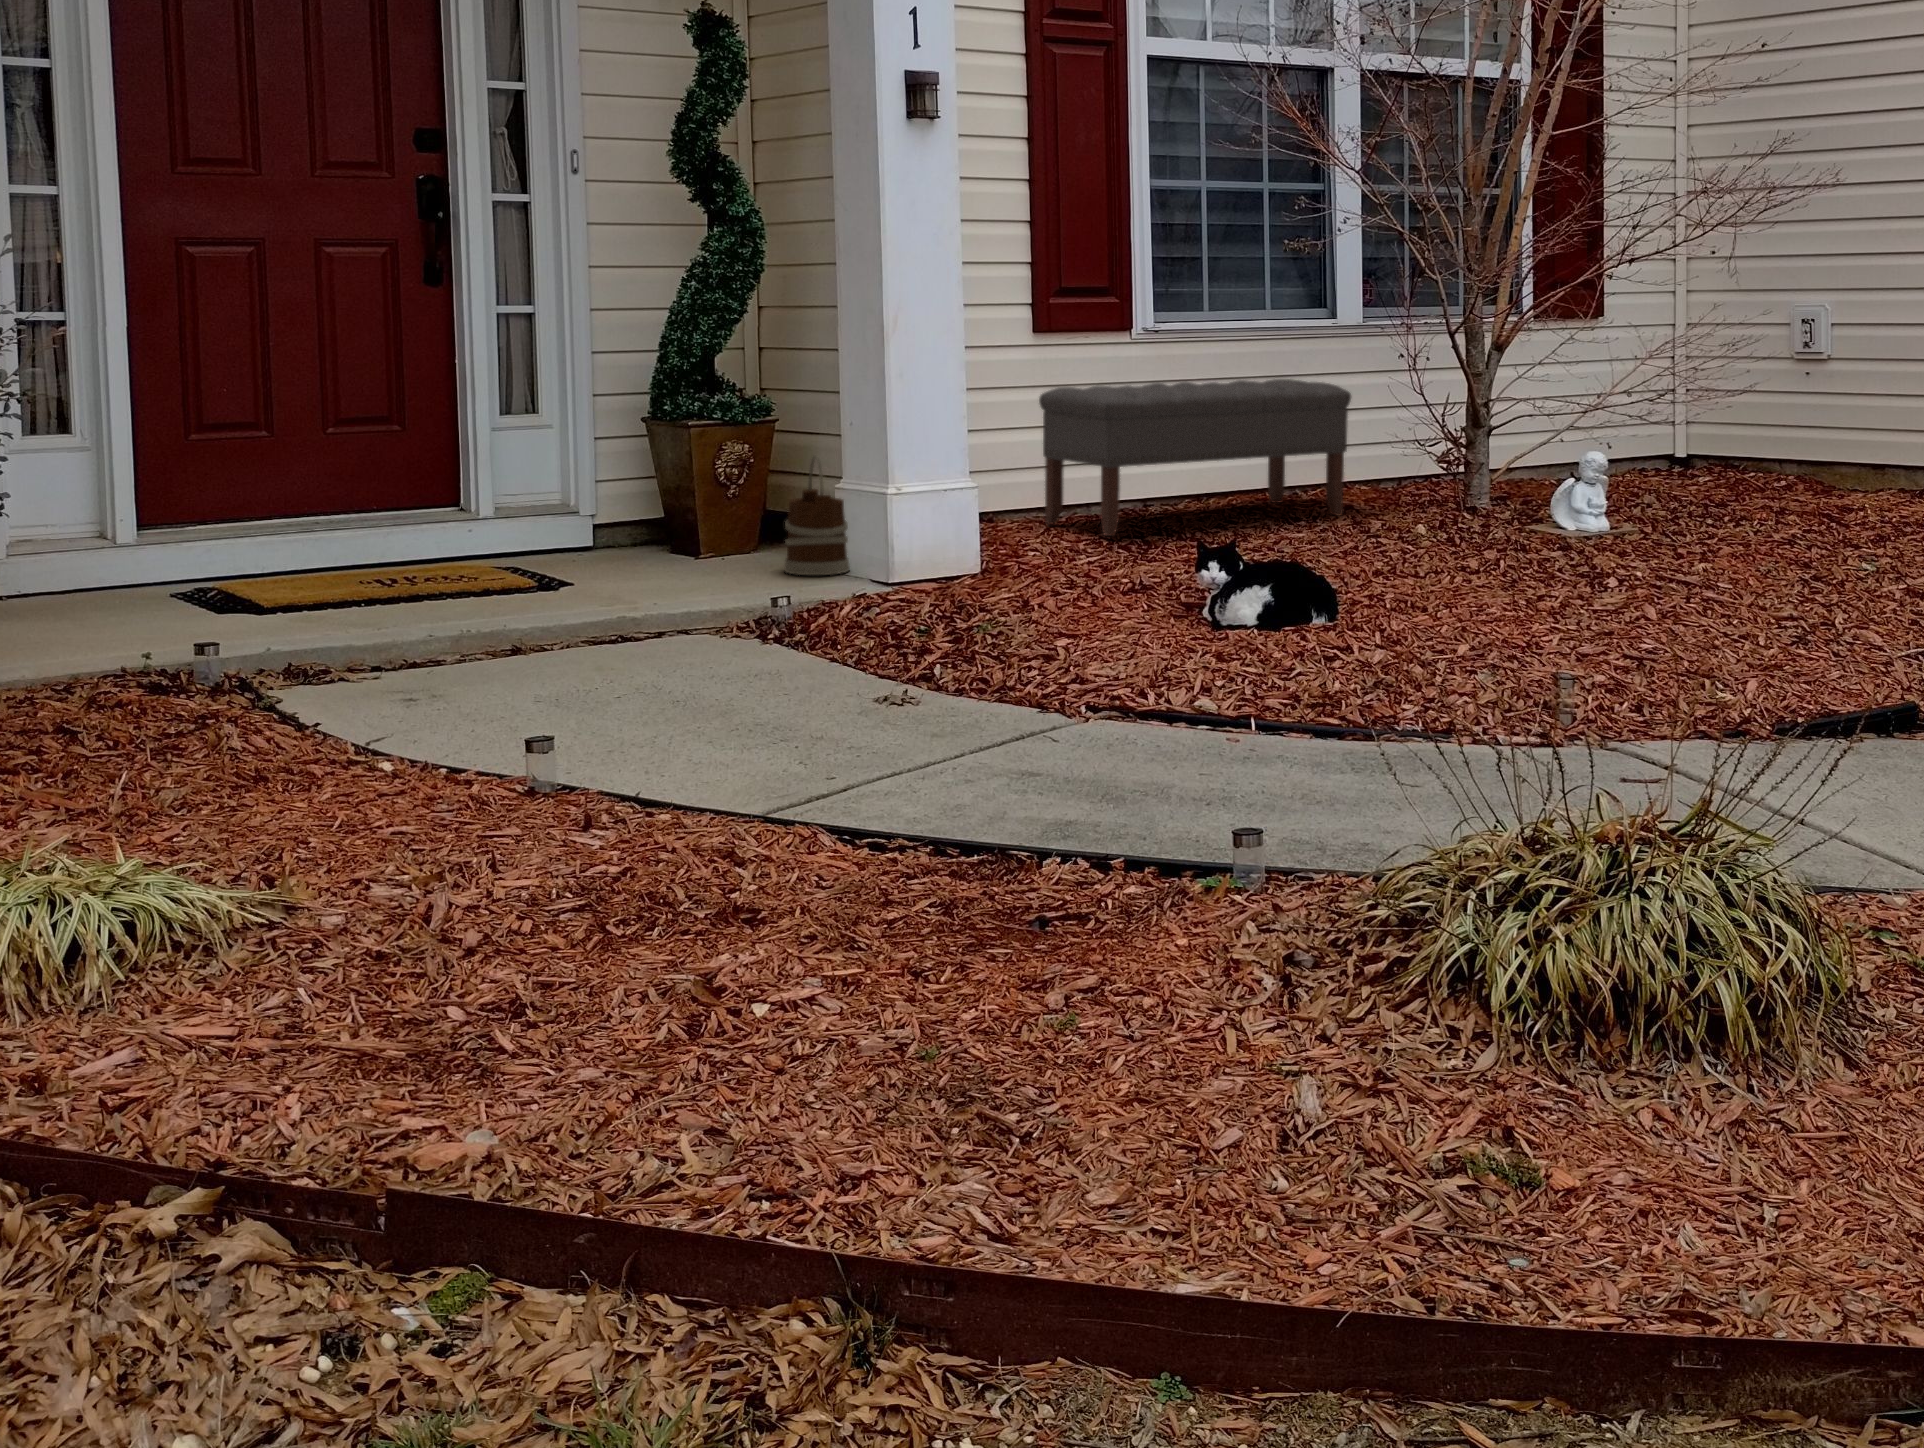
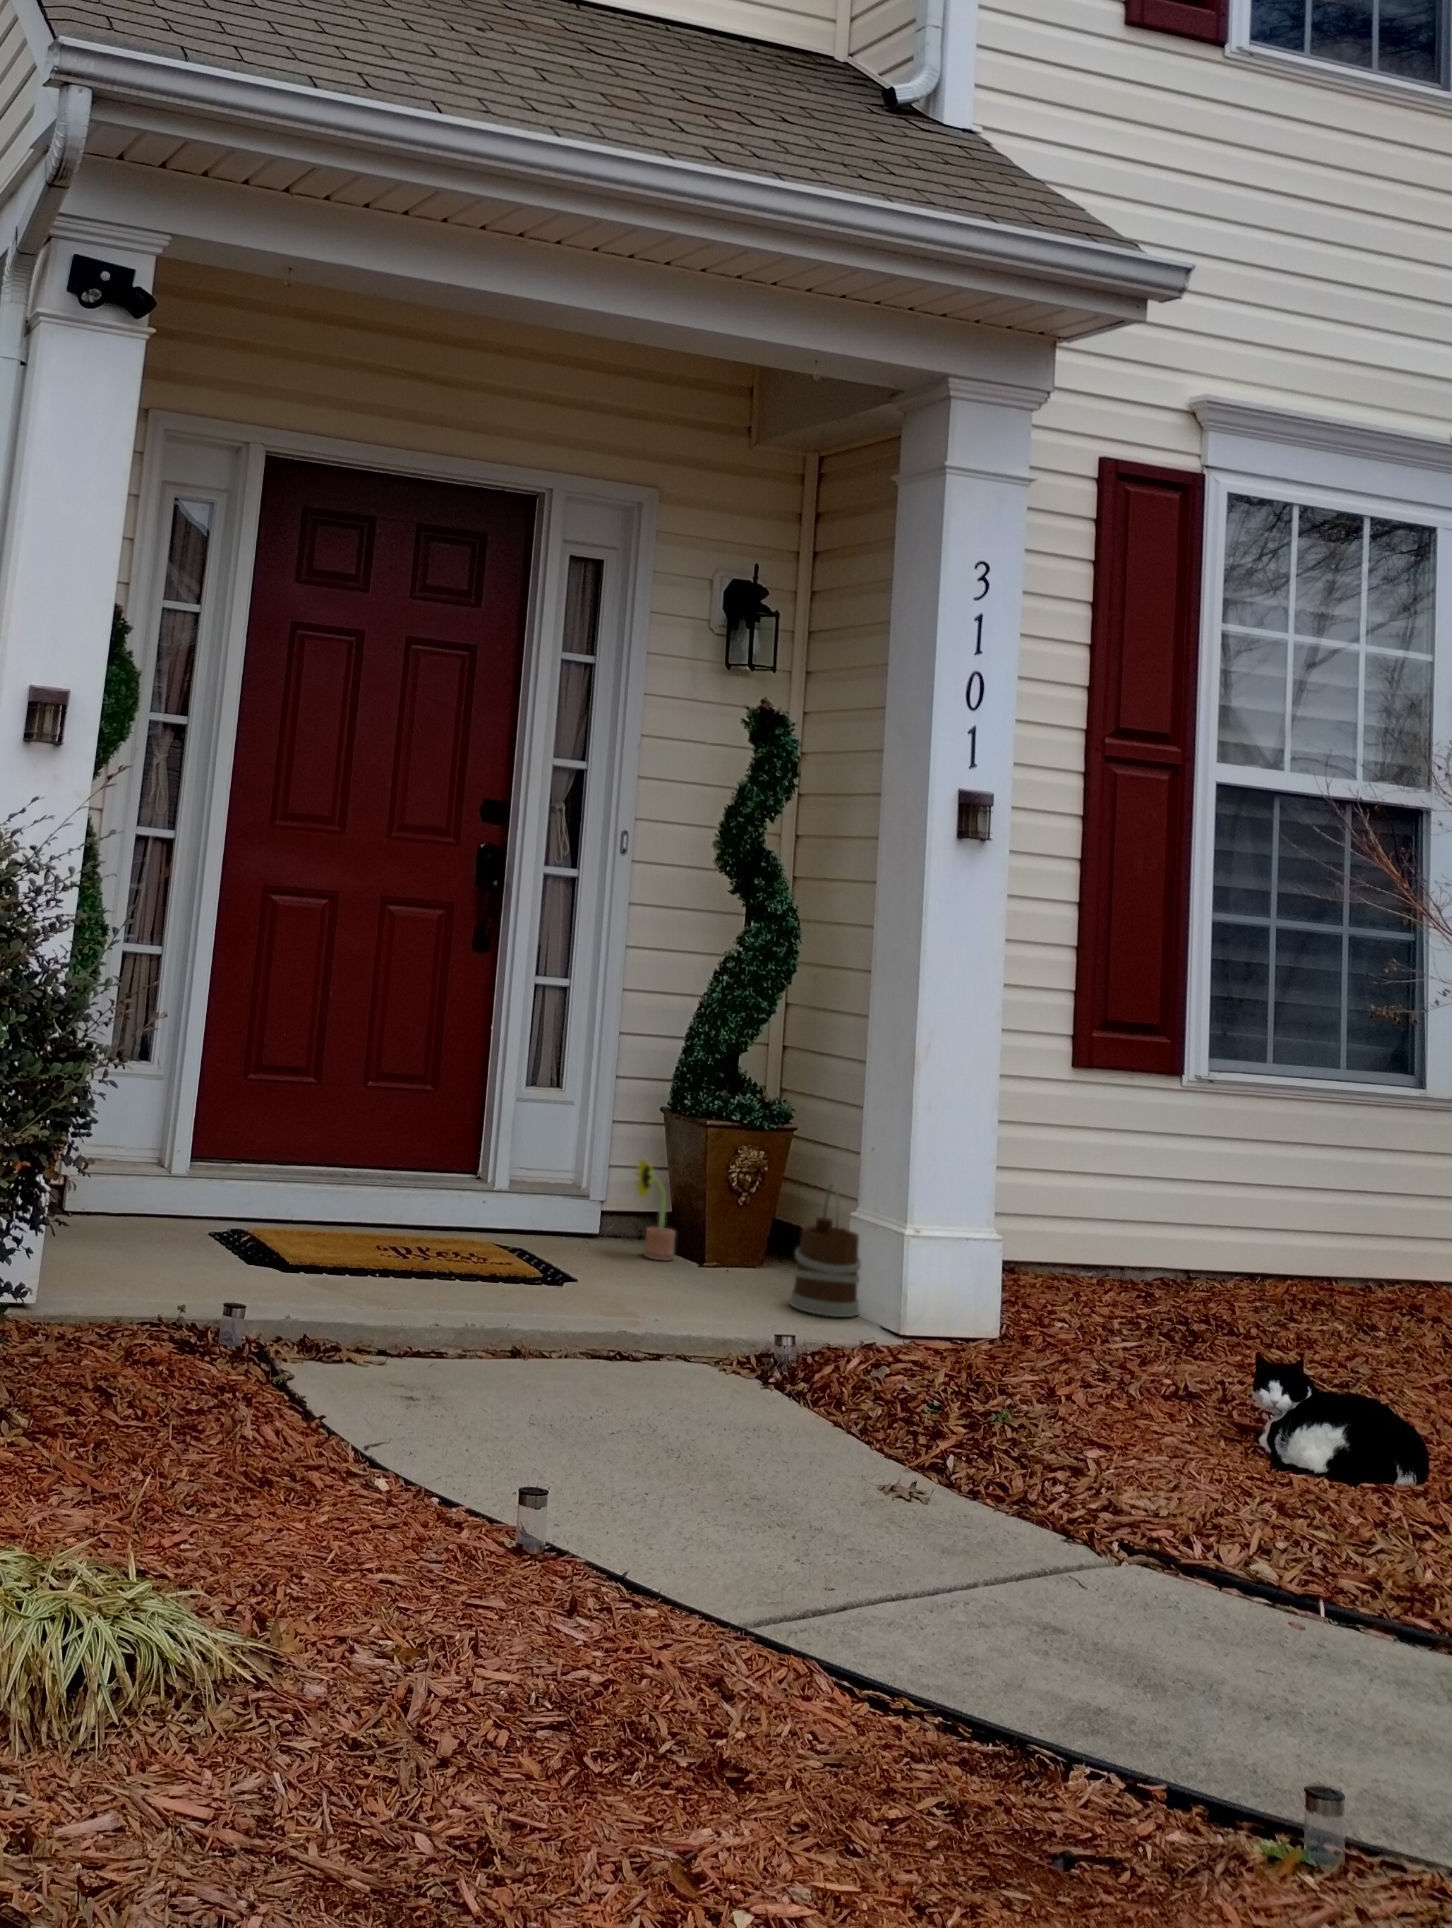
bench: present [1039,379,1351,536] -> none [1074,1133,1443,1325]
decorative plant: none [619,457,669,554] -> present [634,1160,675,1260]

